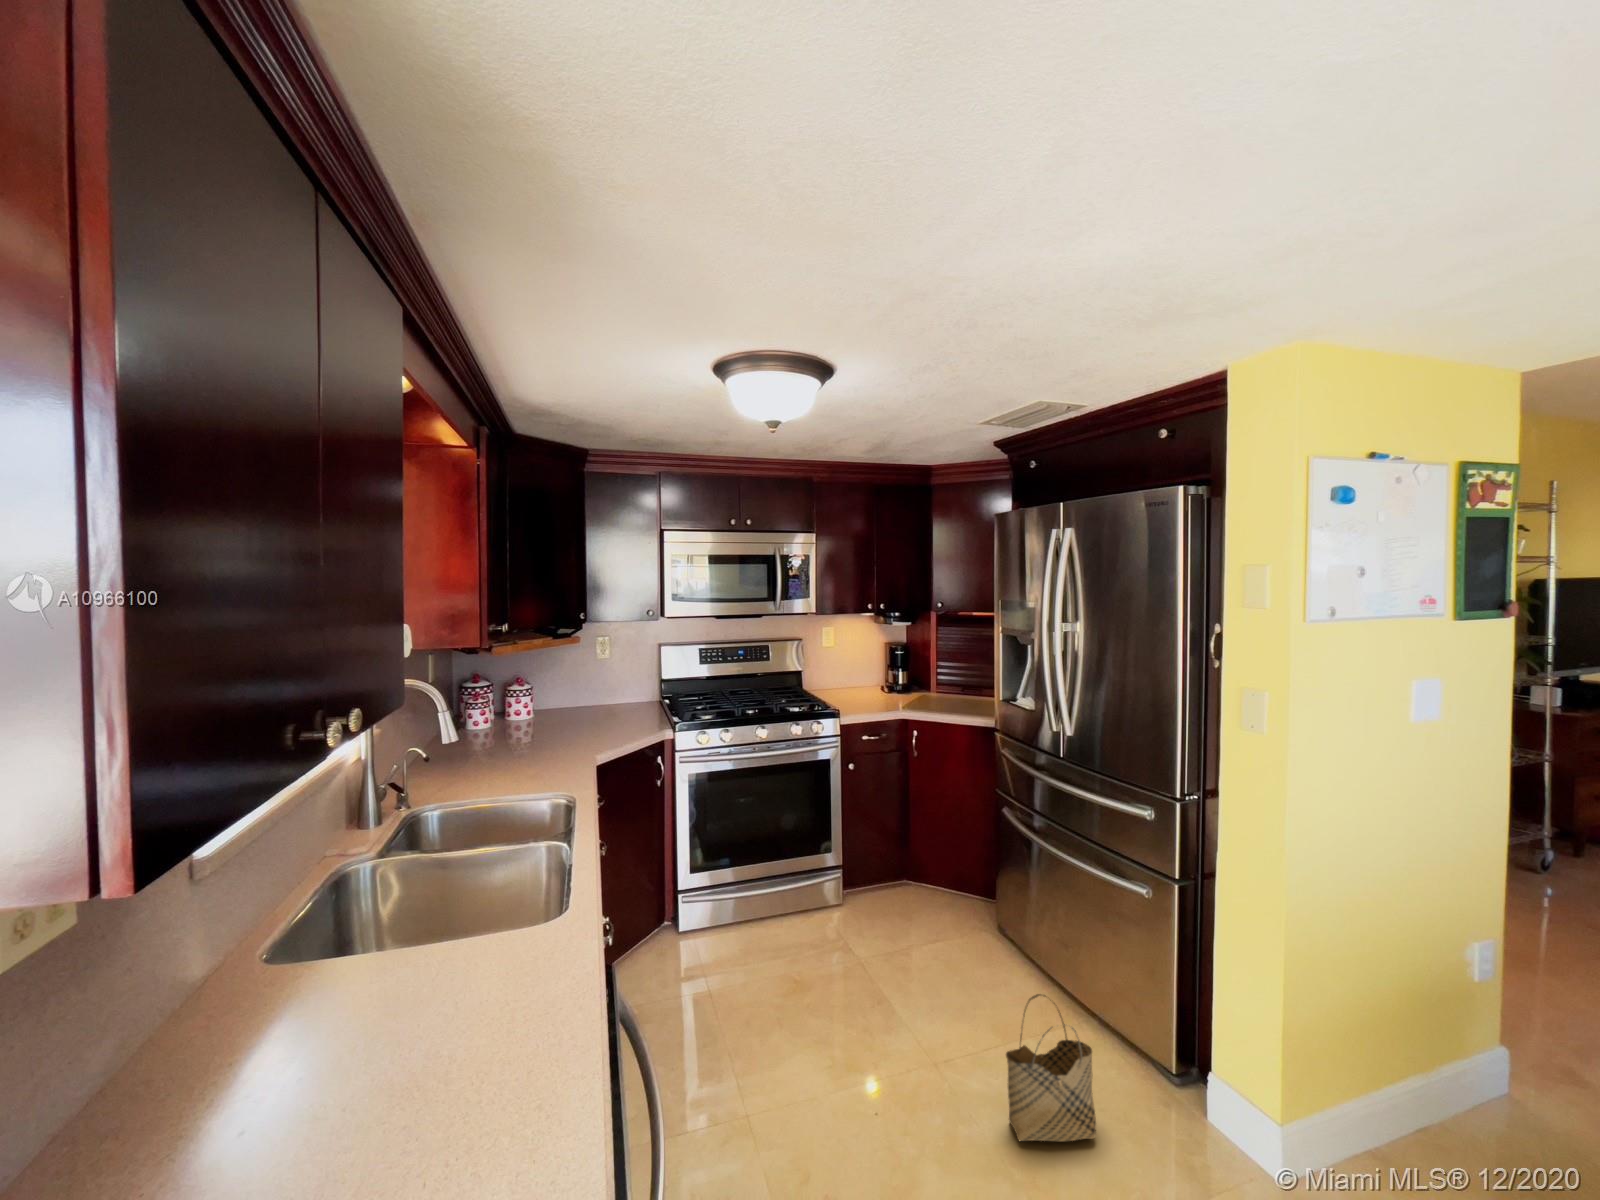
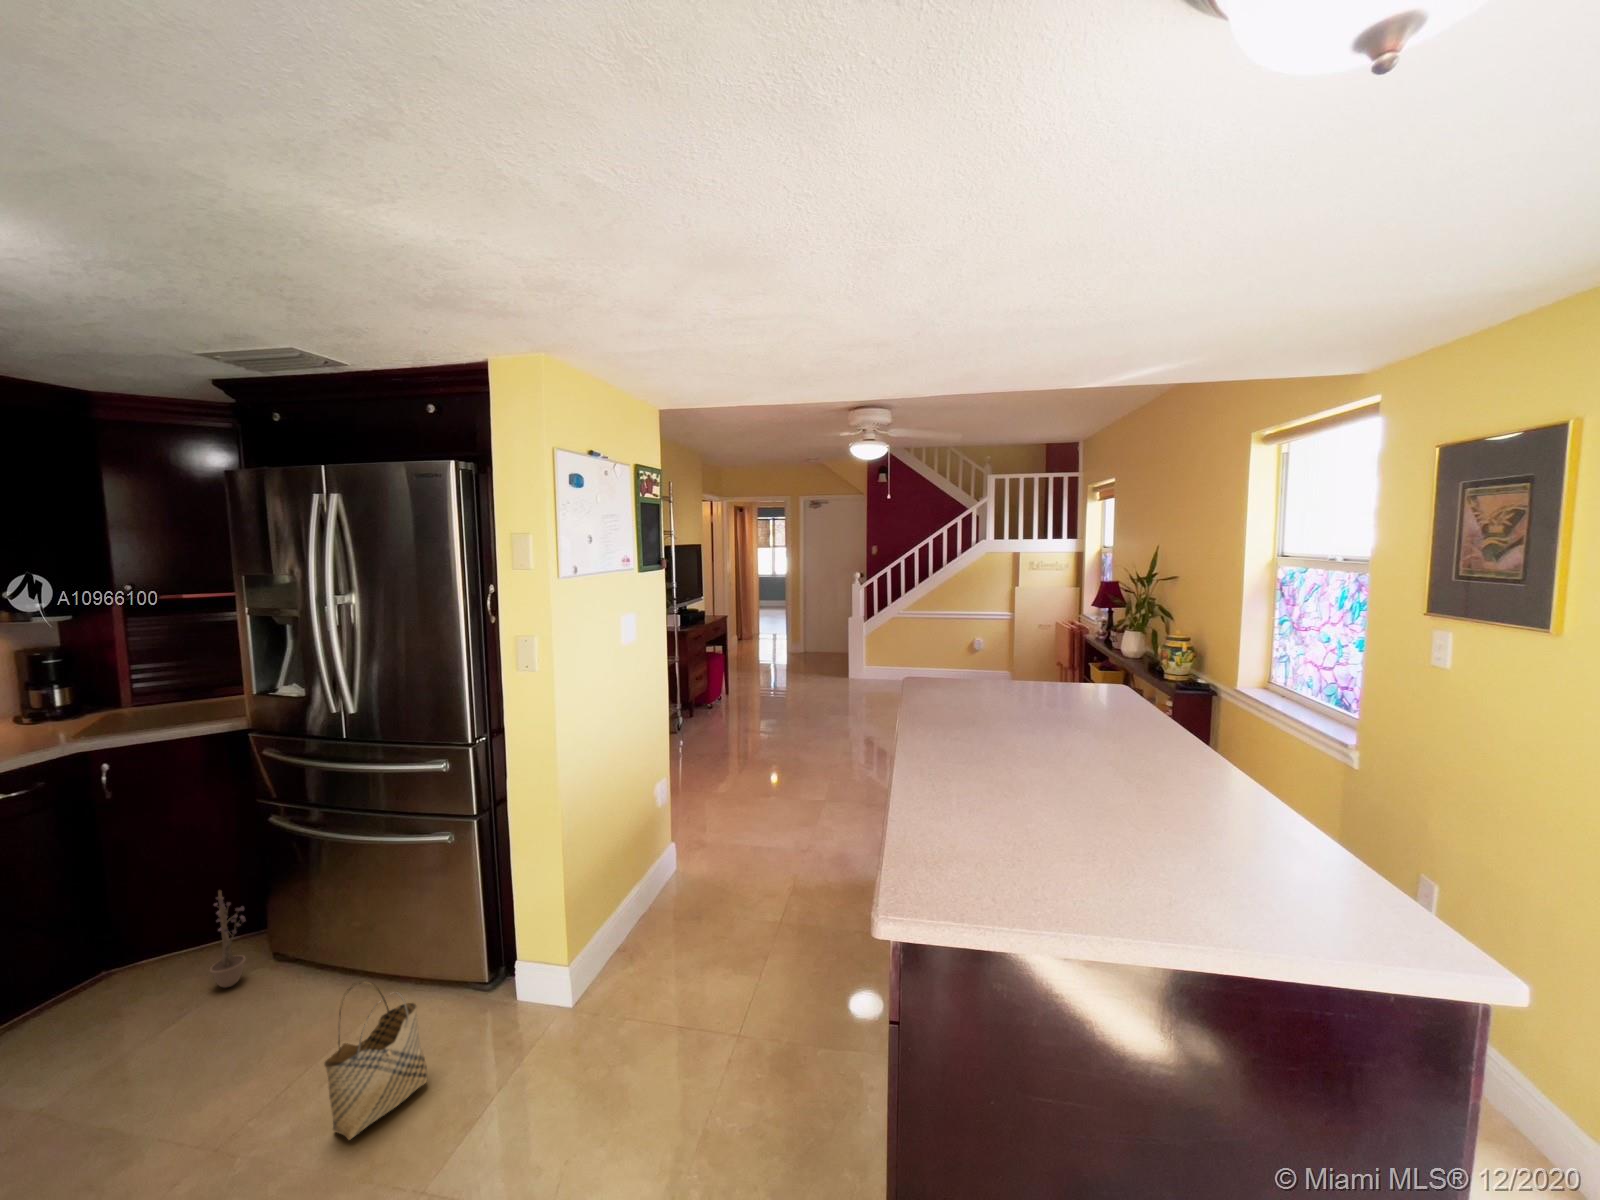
decorative plant: none [957,854,983,936] -> present [210,890,246,988]

